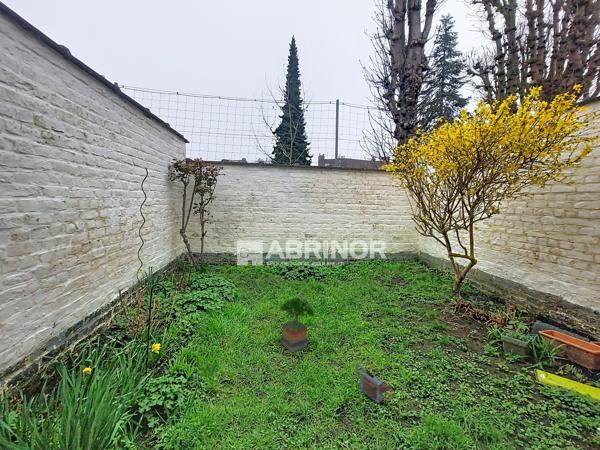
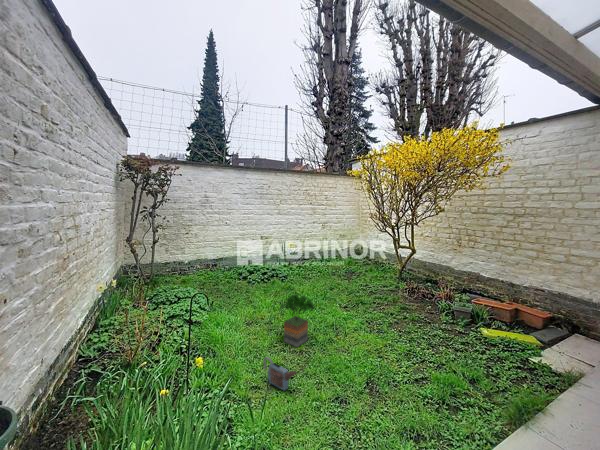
watering can: present [355,364,394,403] -> present [263,357,297,390]

